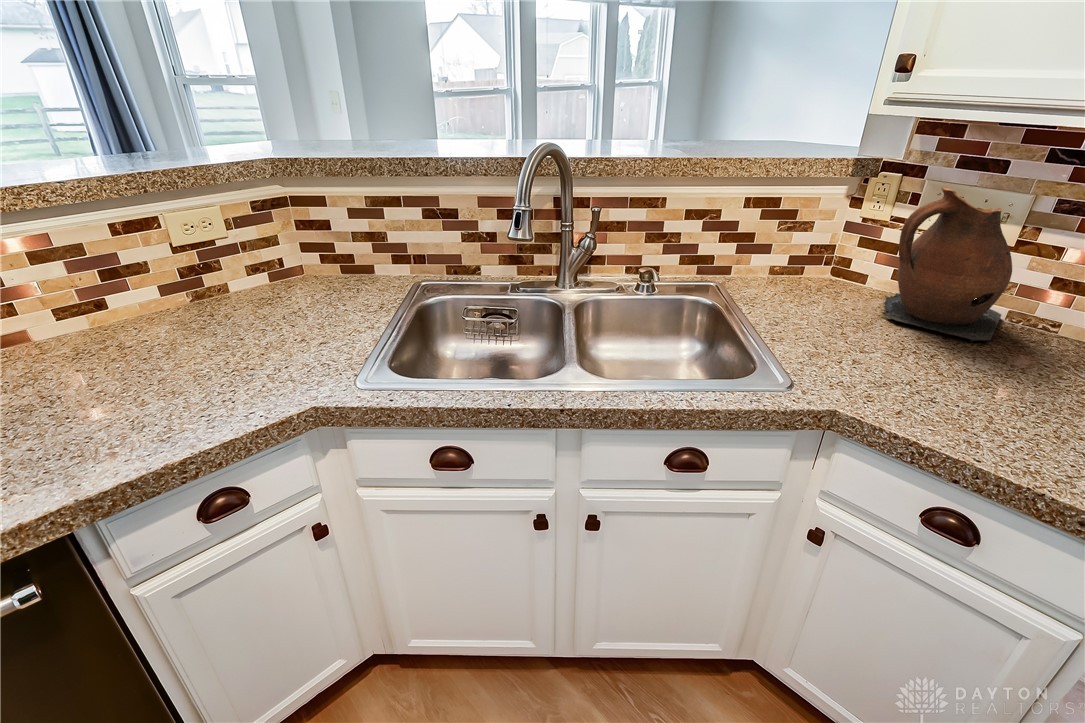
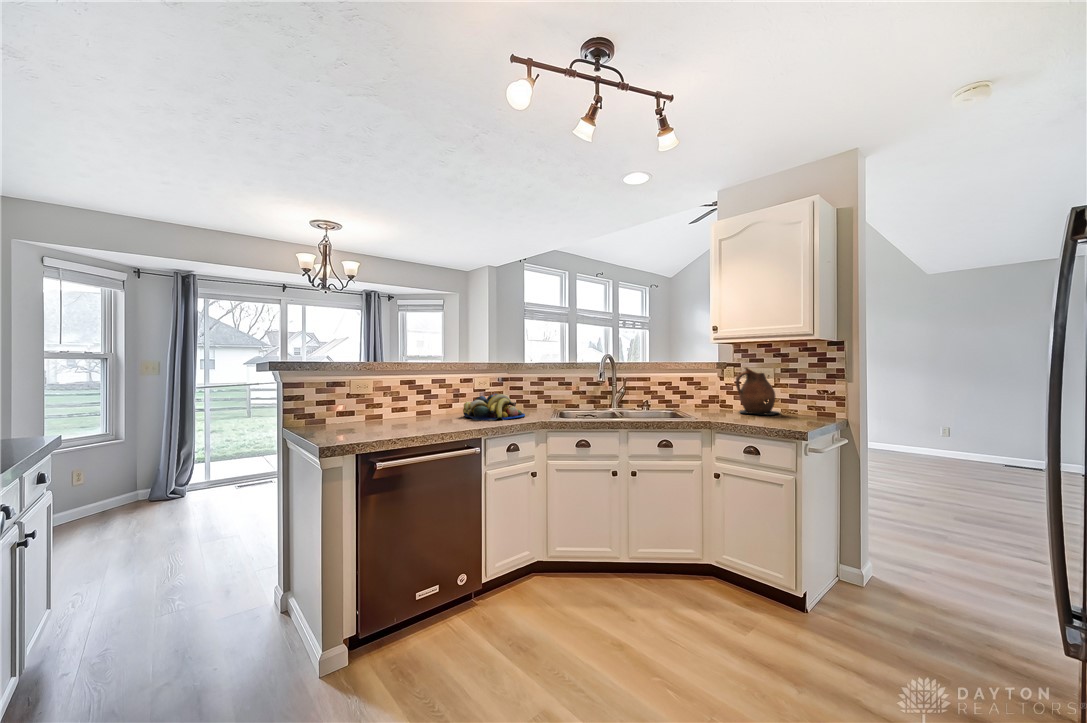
fruit bowl: none [102,265,300,383] -> present [463,394,525,420]

